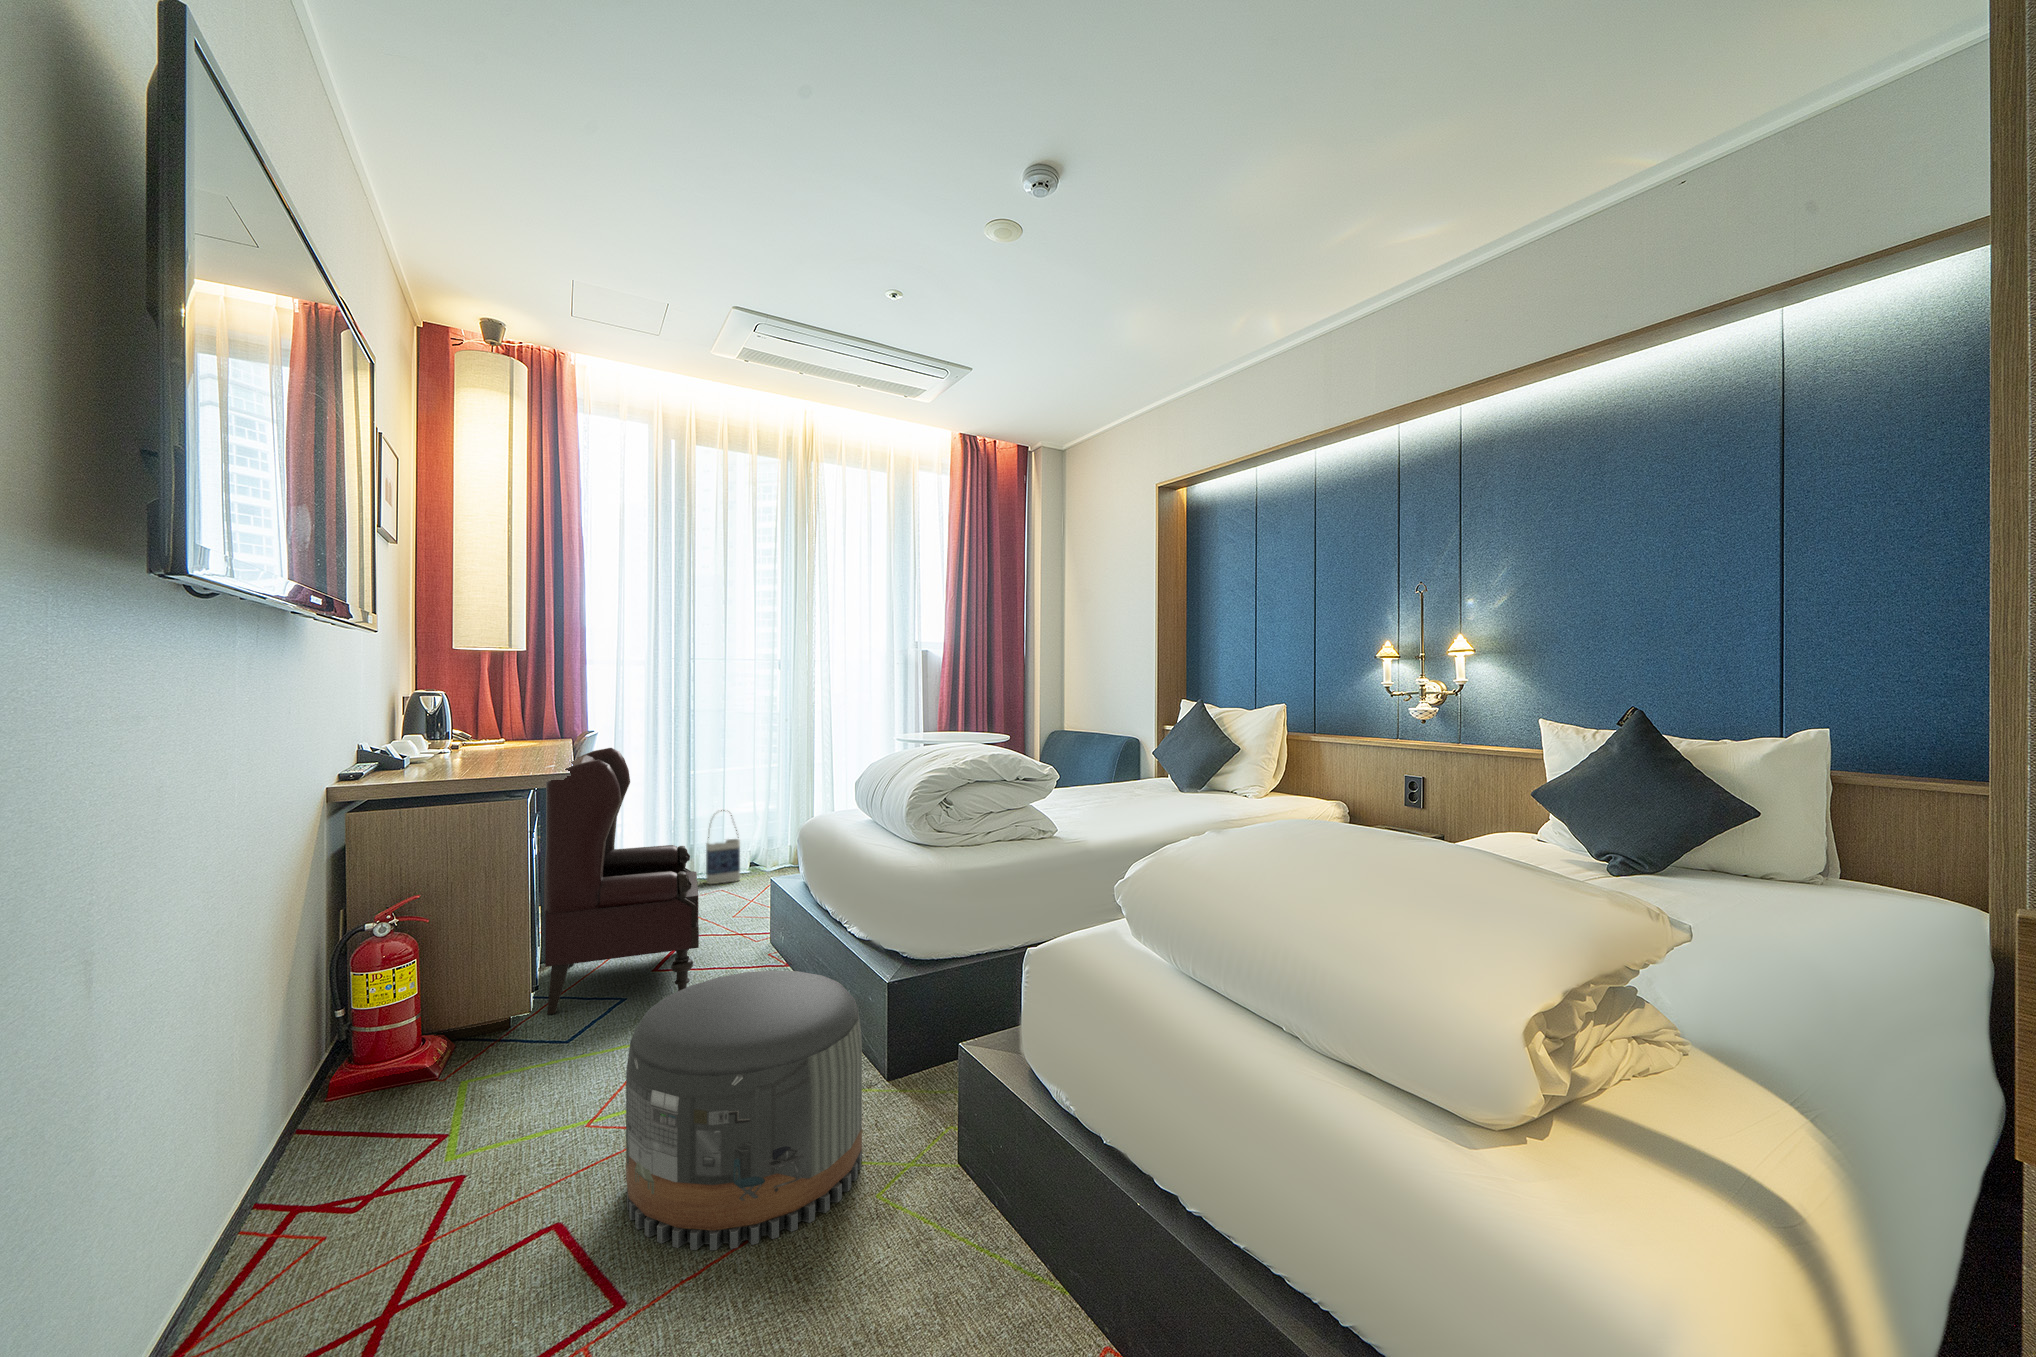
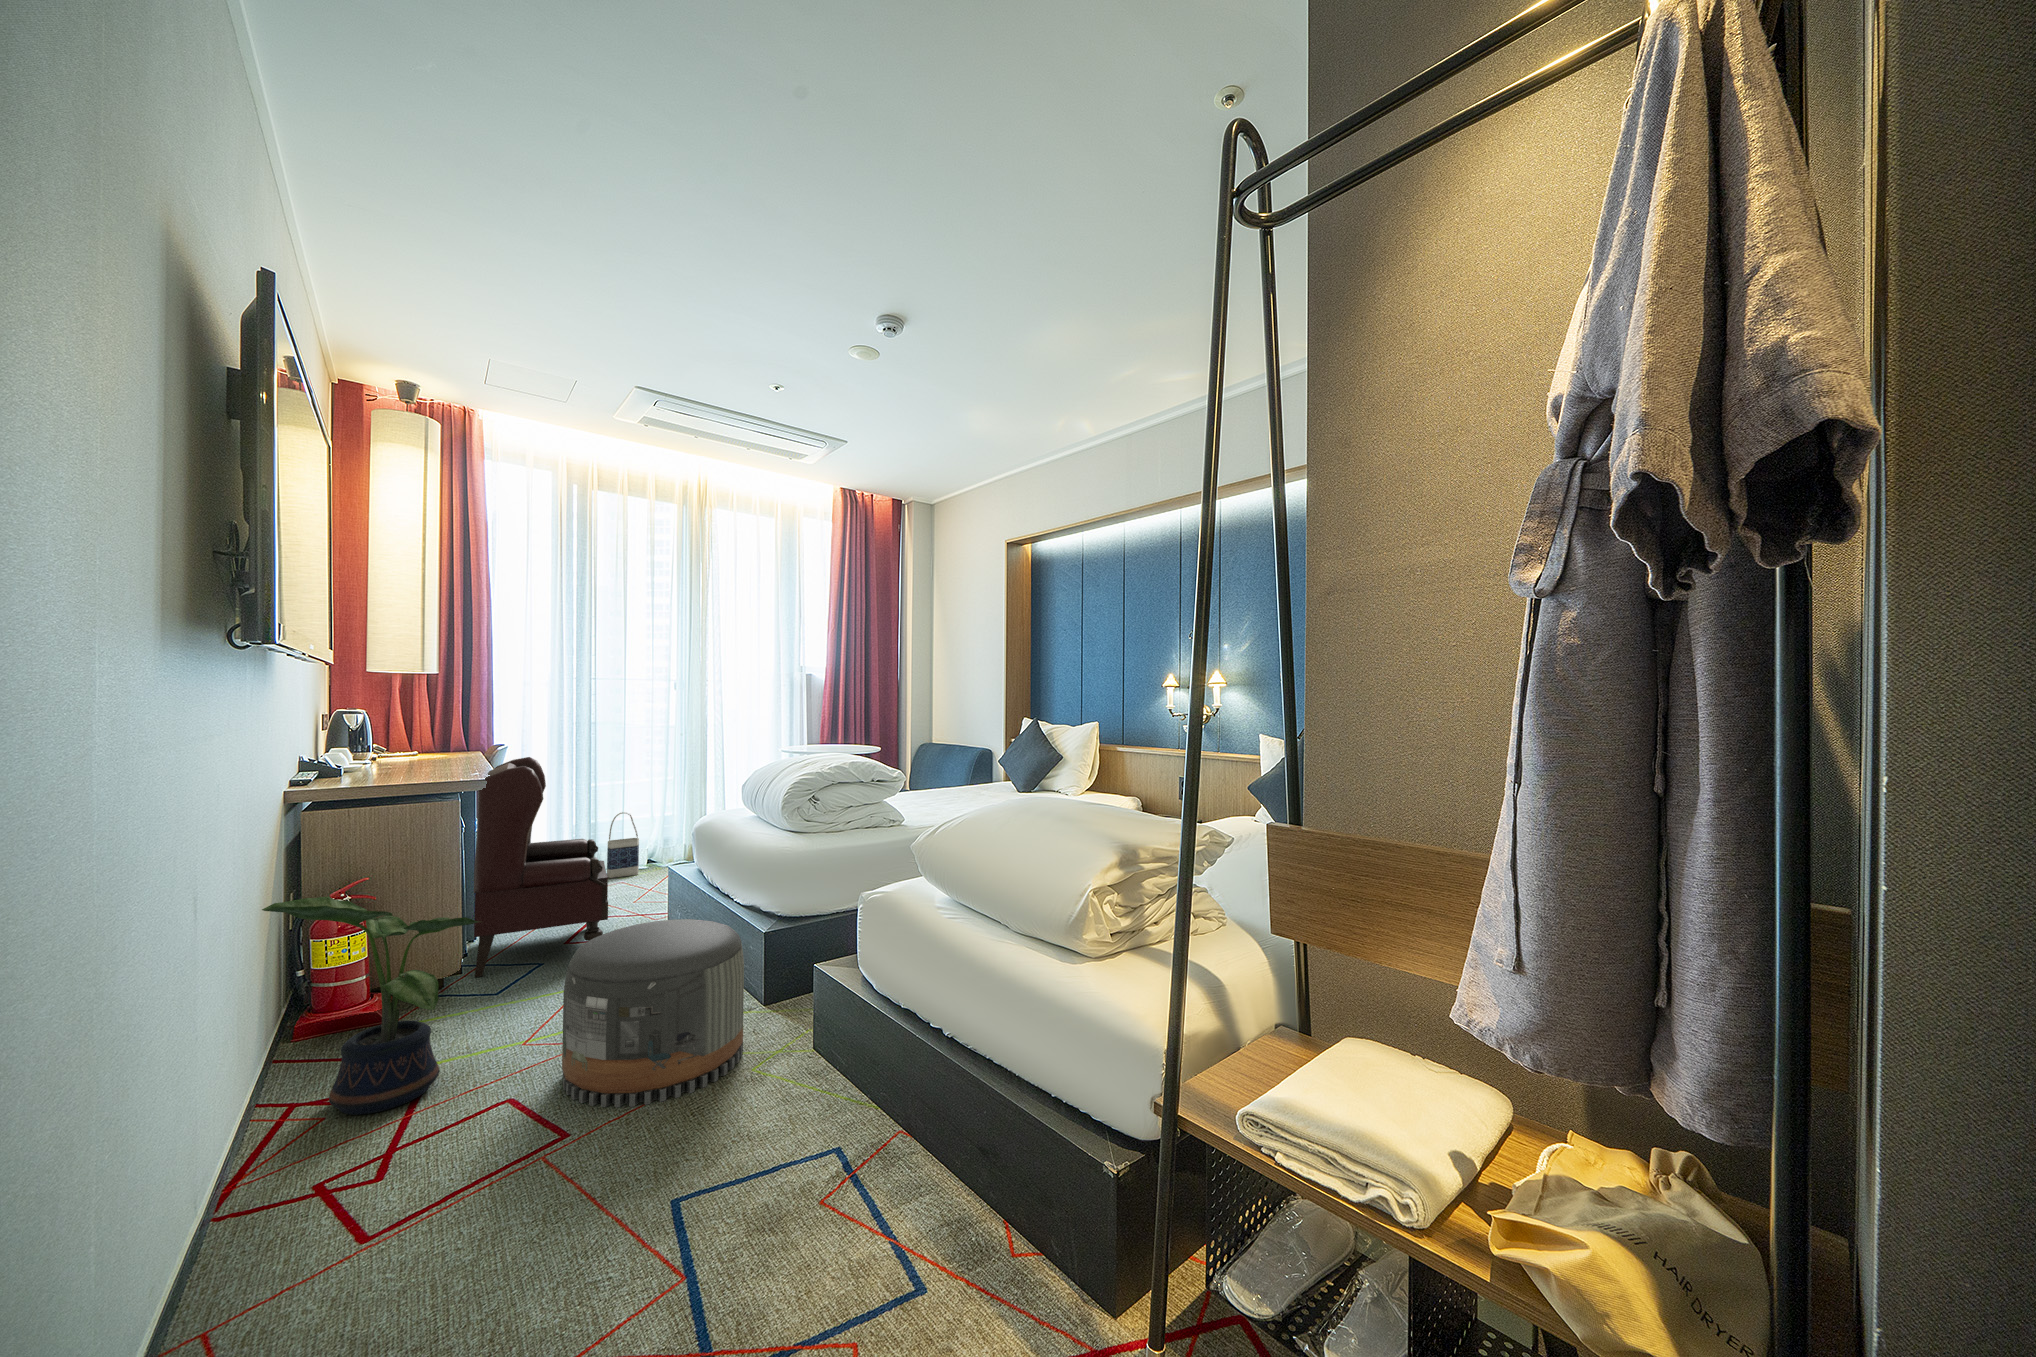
potted plant: none [235,937,525,1231] -> present [262,897,478,1115]

